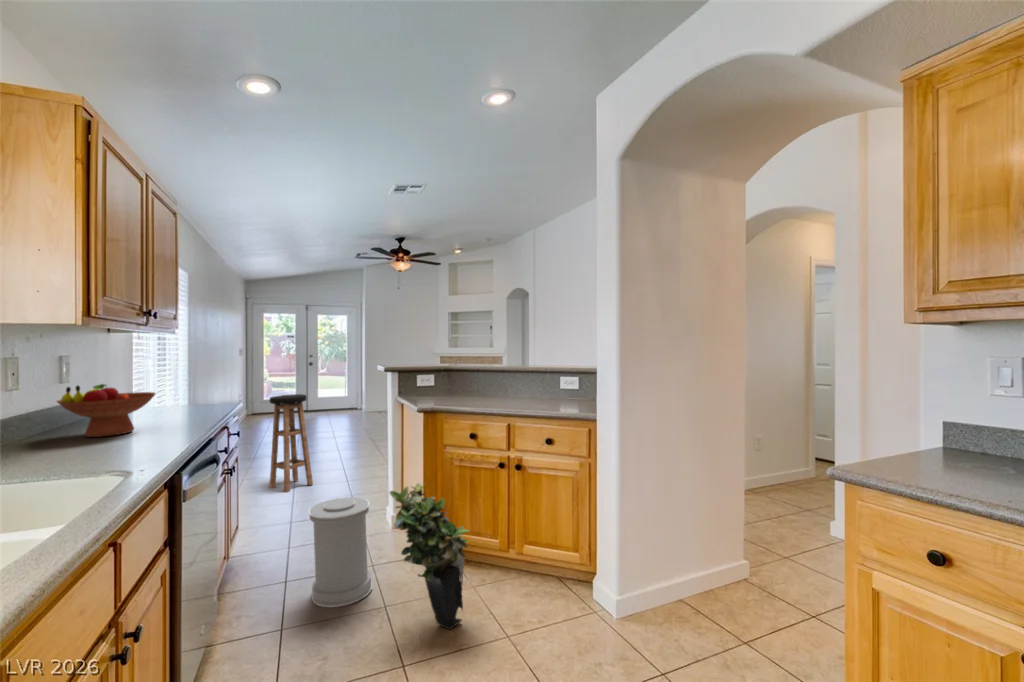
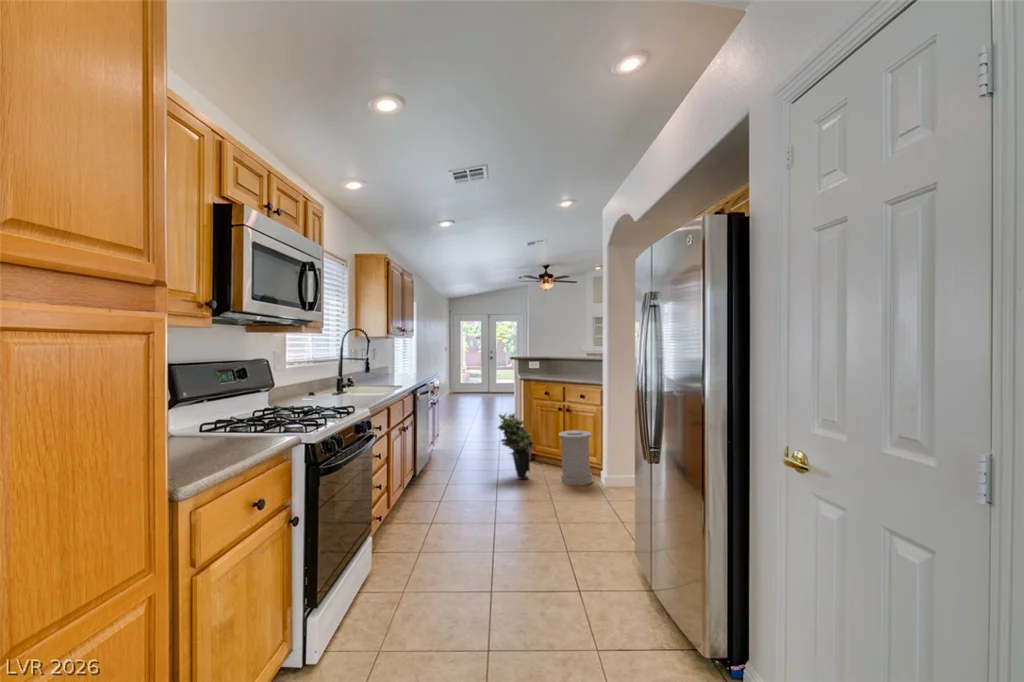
fruit bowl: present [57,384,156,437] -> none [372,361,405,382]
bar stool: present [269,394,313,492] -> none [457,375,481,432]
trash can: present [309,497,372,607] -> present [559,430,592,485]

